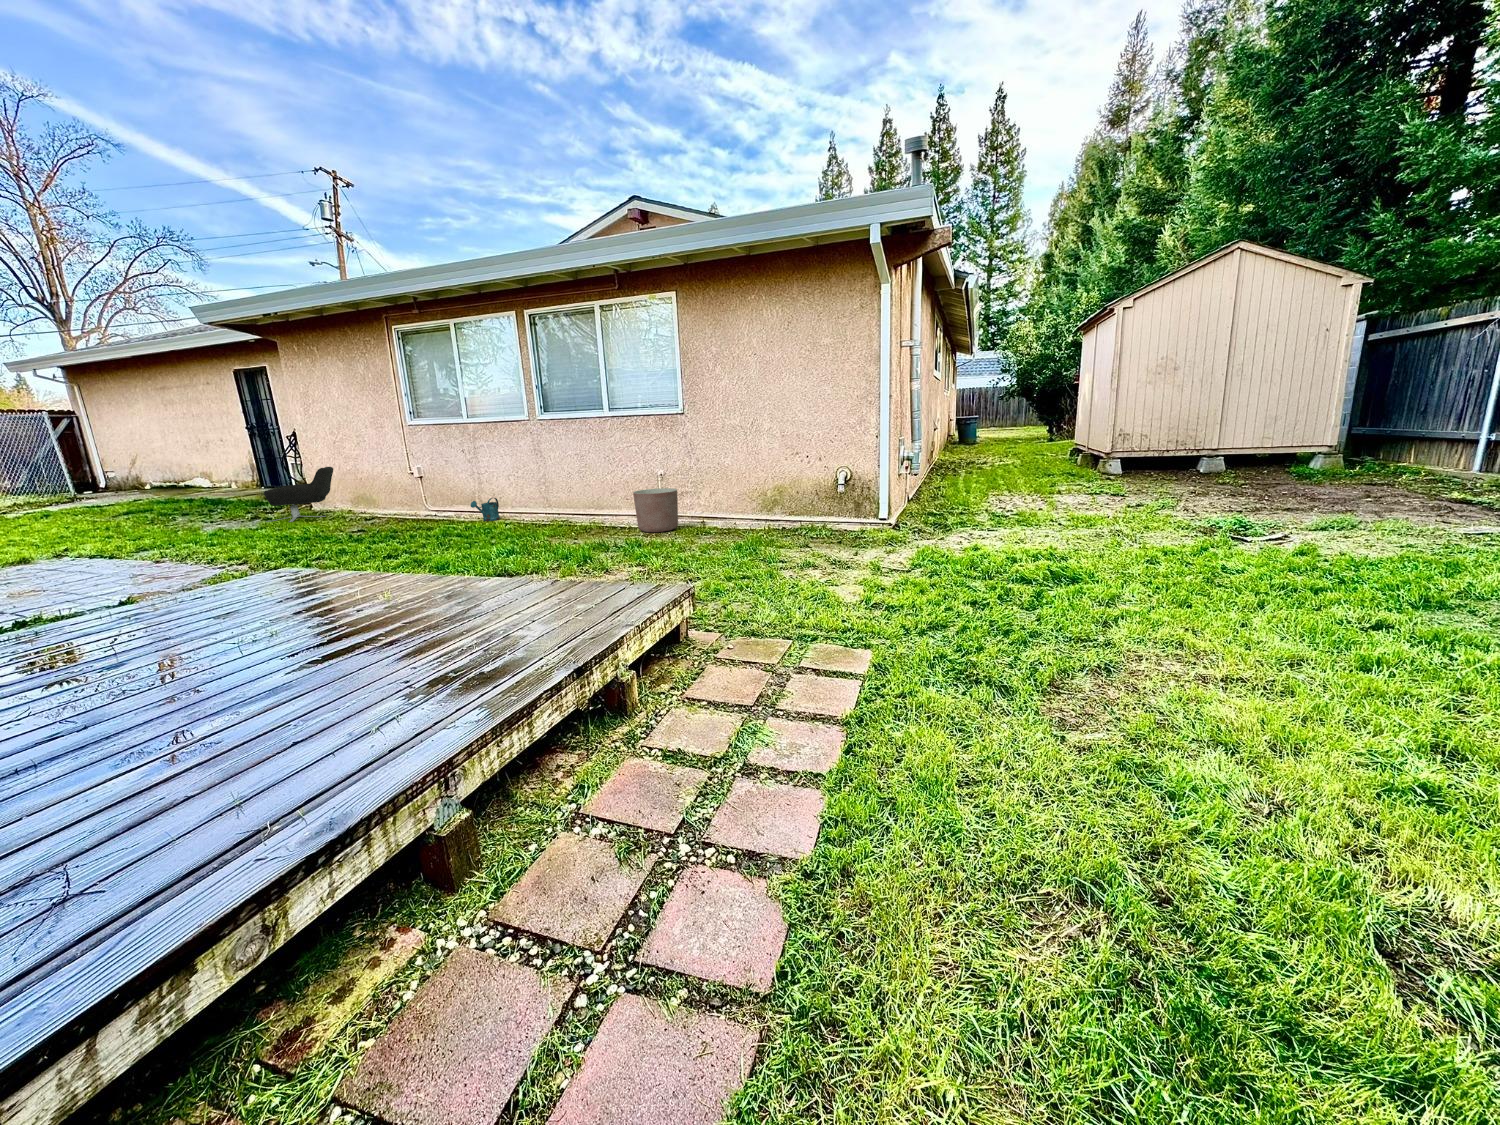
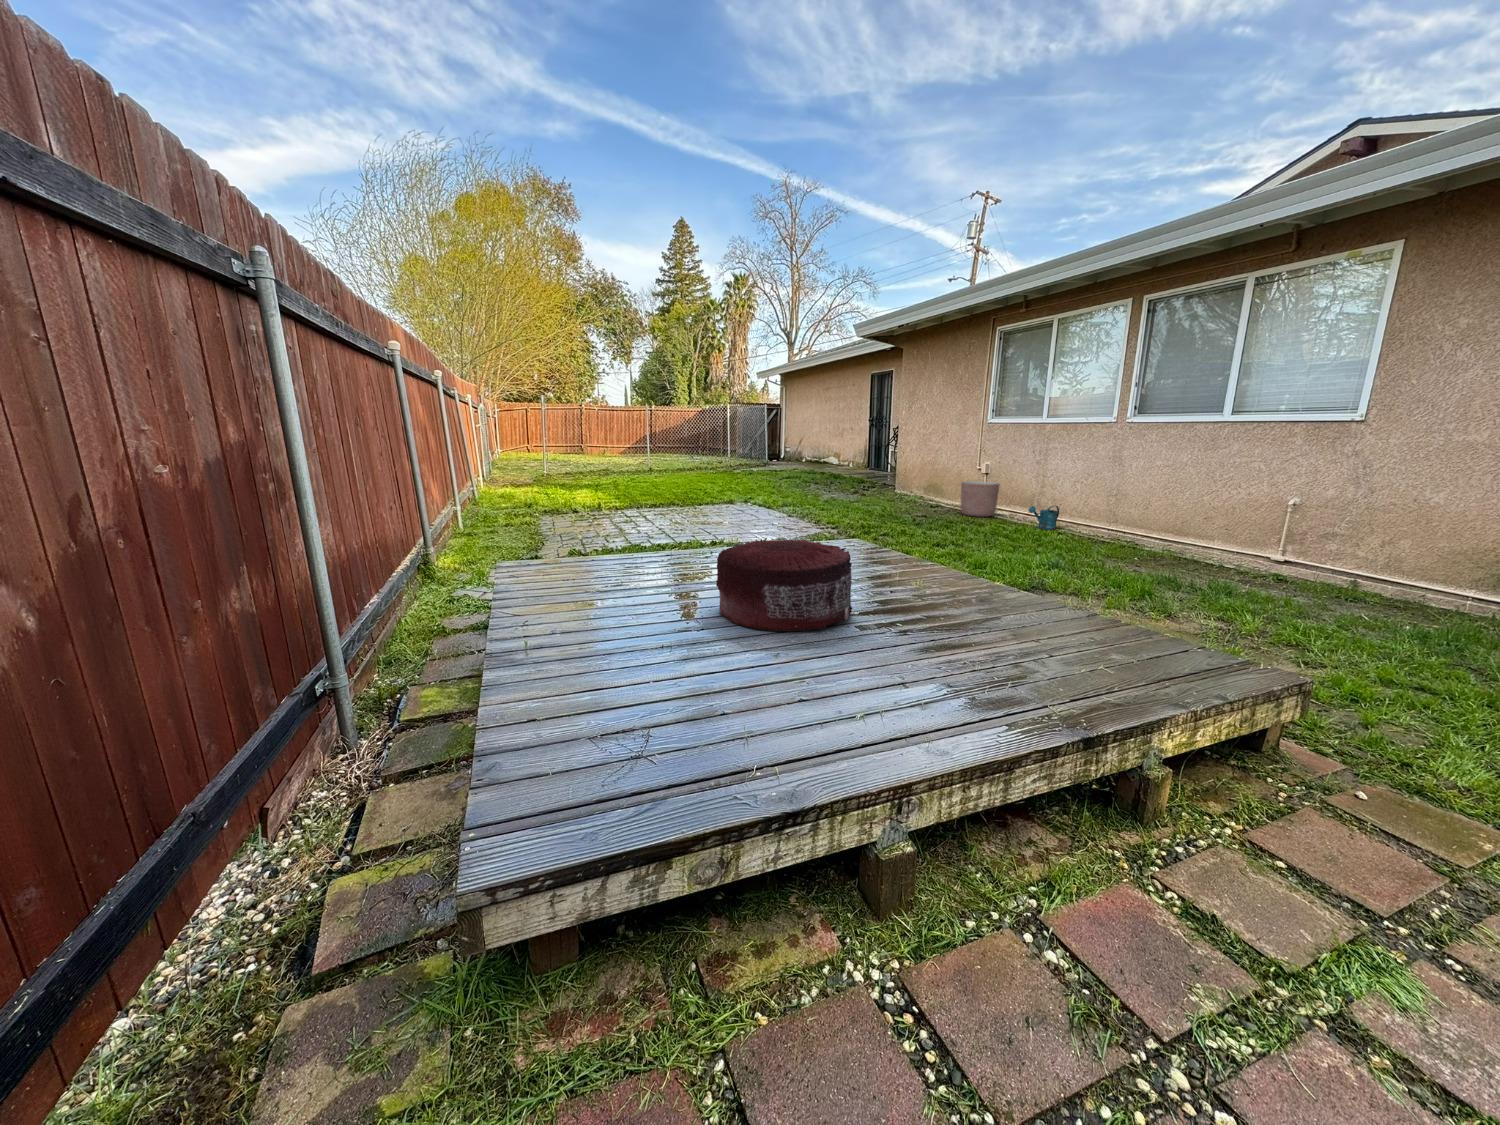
lounge chair: present [264,467,333,522] -> none [861,457,919,501]
planter: present [633,488,678,532] -> present [961,481,1000,517]
pouf: none [82,573,318,701] -> present [716,540,852,631]

